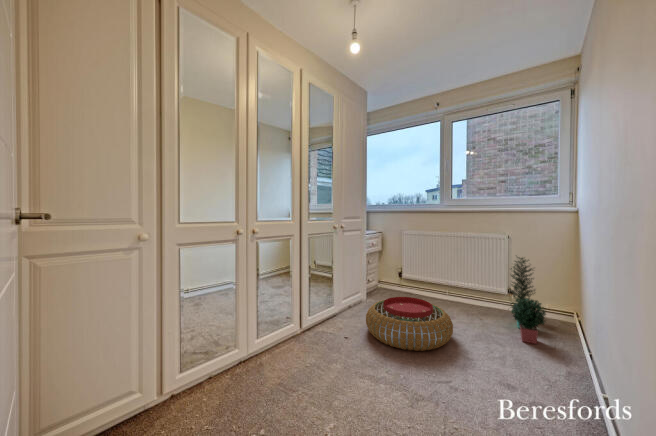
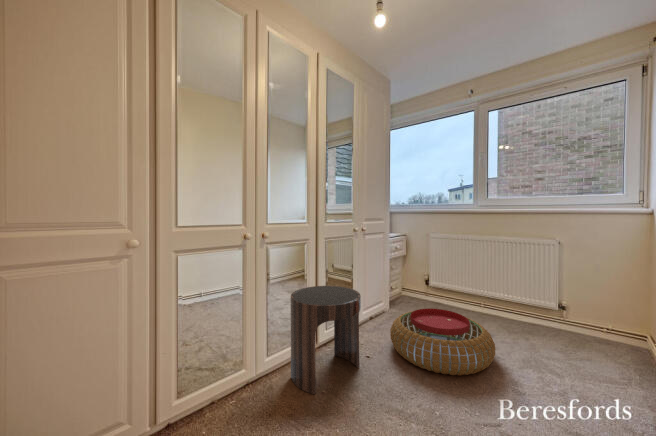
potted plant: present [511,257,546,344] -> none [556,262,616,371]
side table: none [278,277,340,369] -> present [290,286,361,394]

